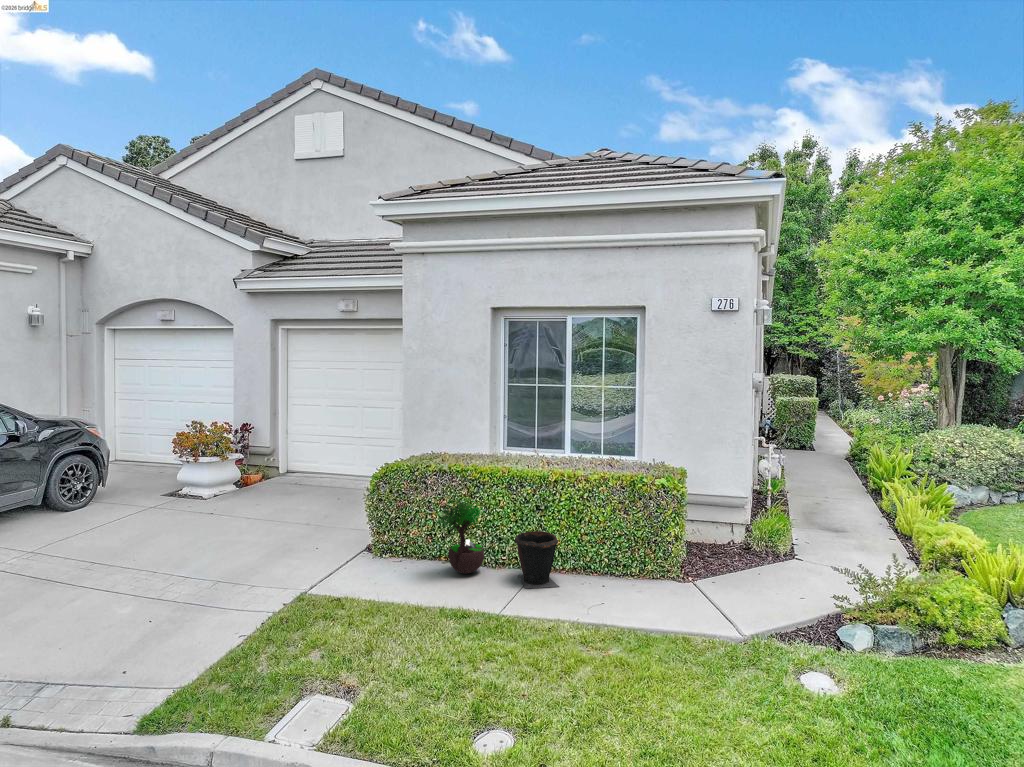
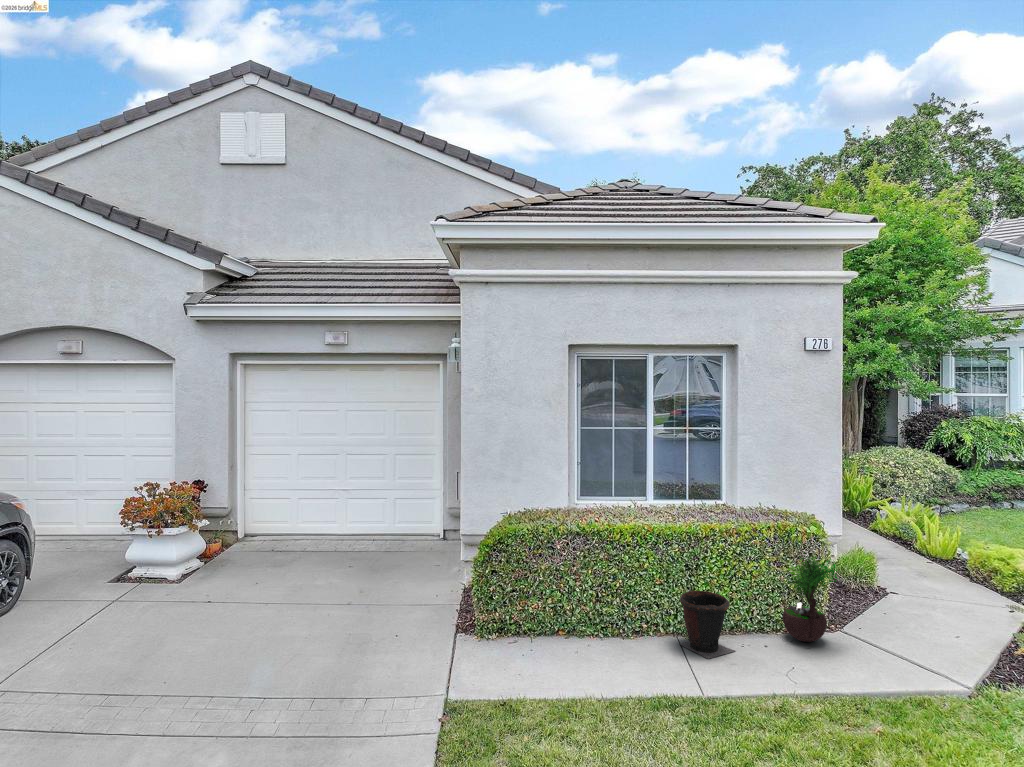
potted tree: present [437,499,484,573] -> present [783,557,839,642]

